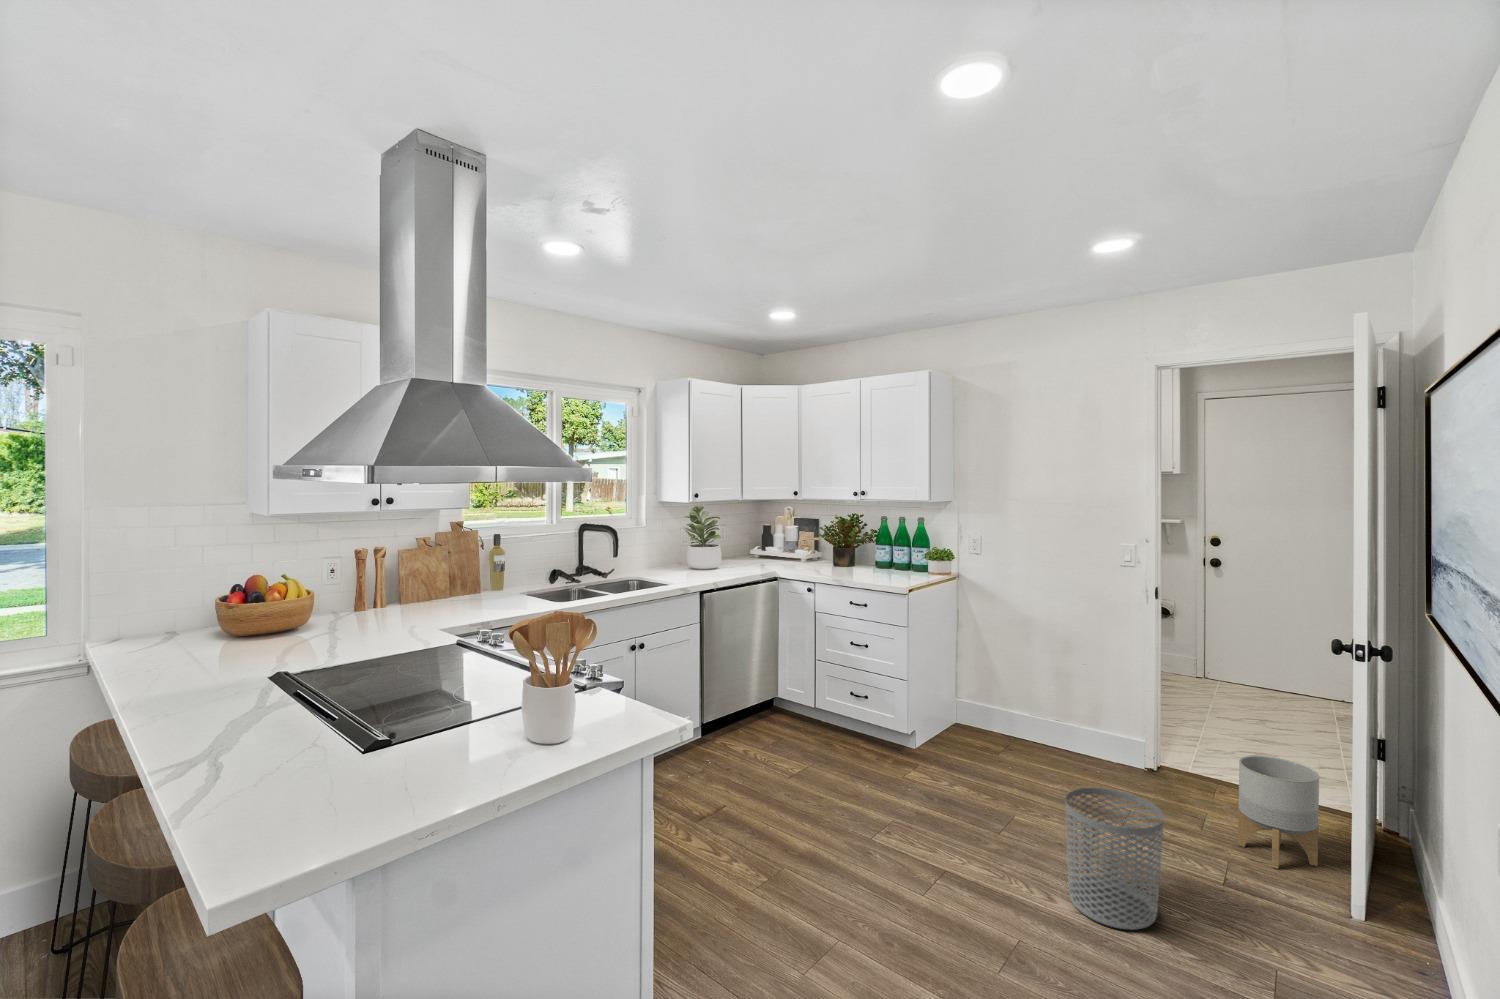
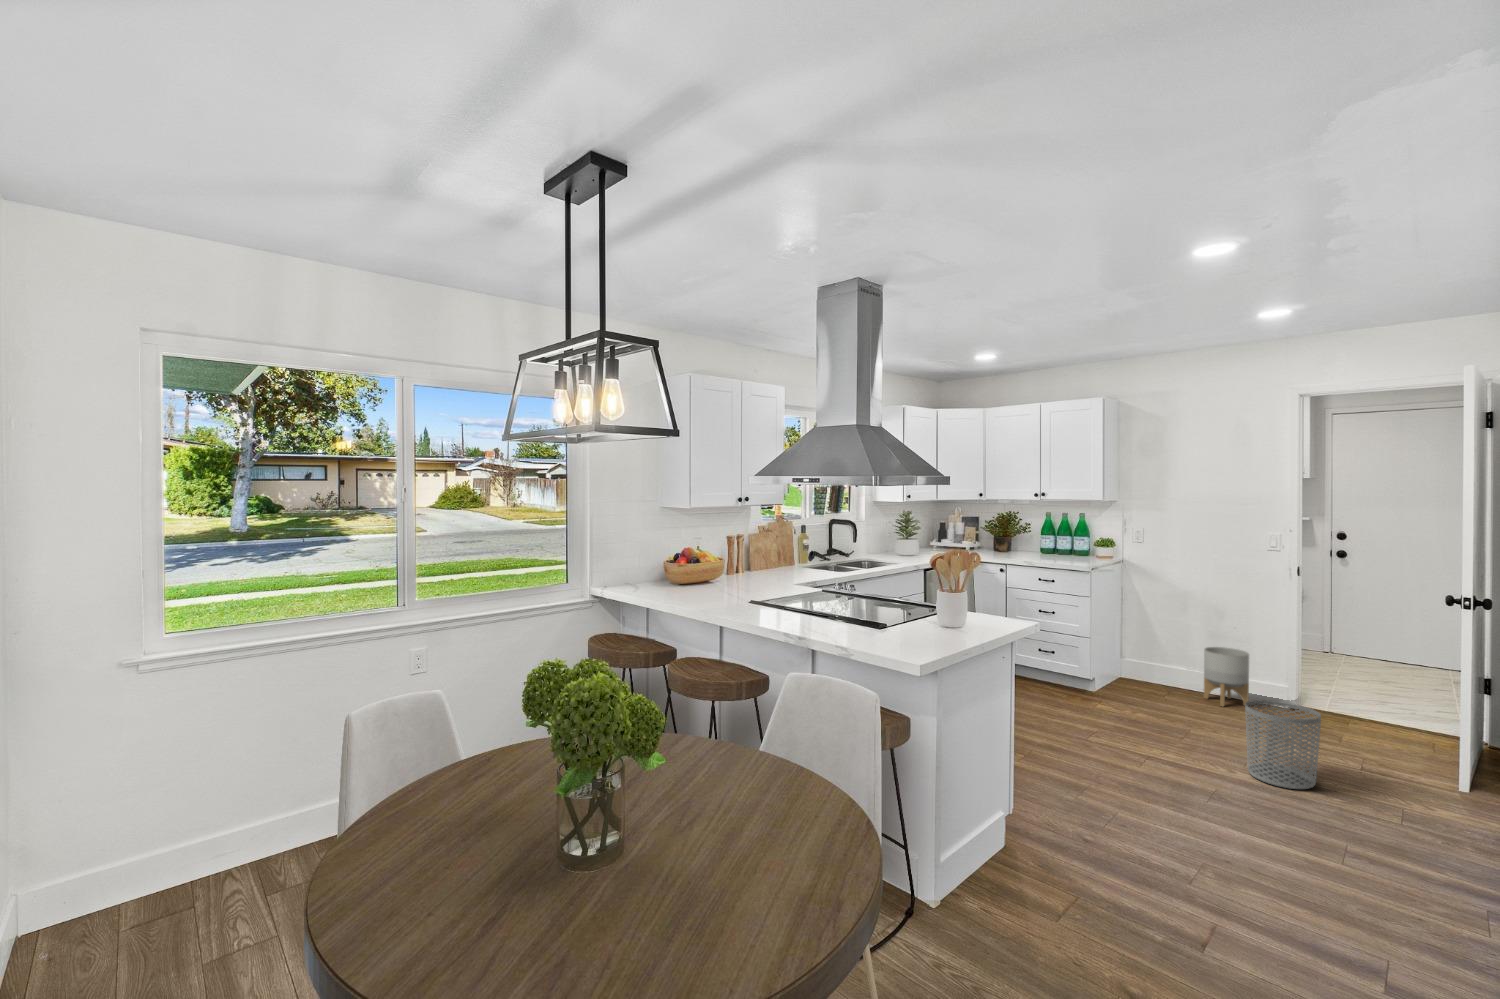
planter: present [1238,756,1319,869] -> present [1204,647,1249,706]

